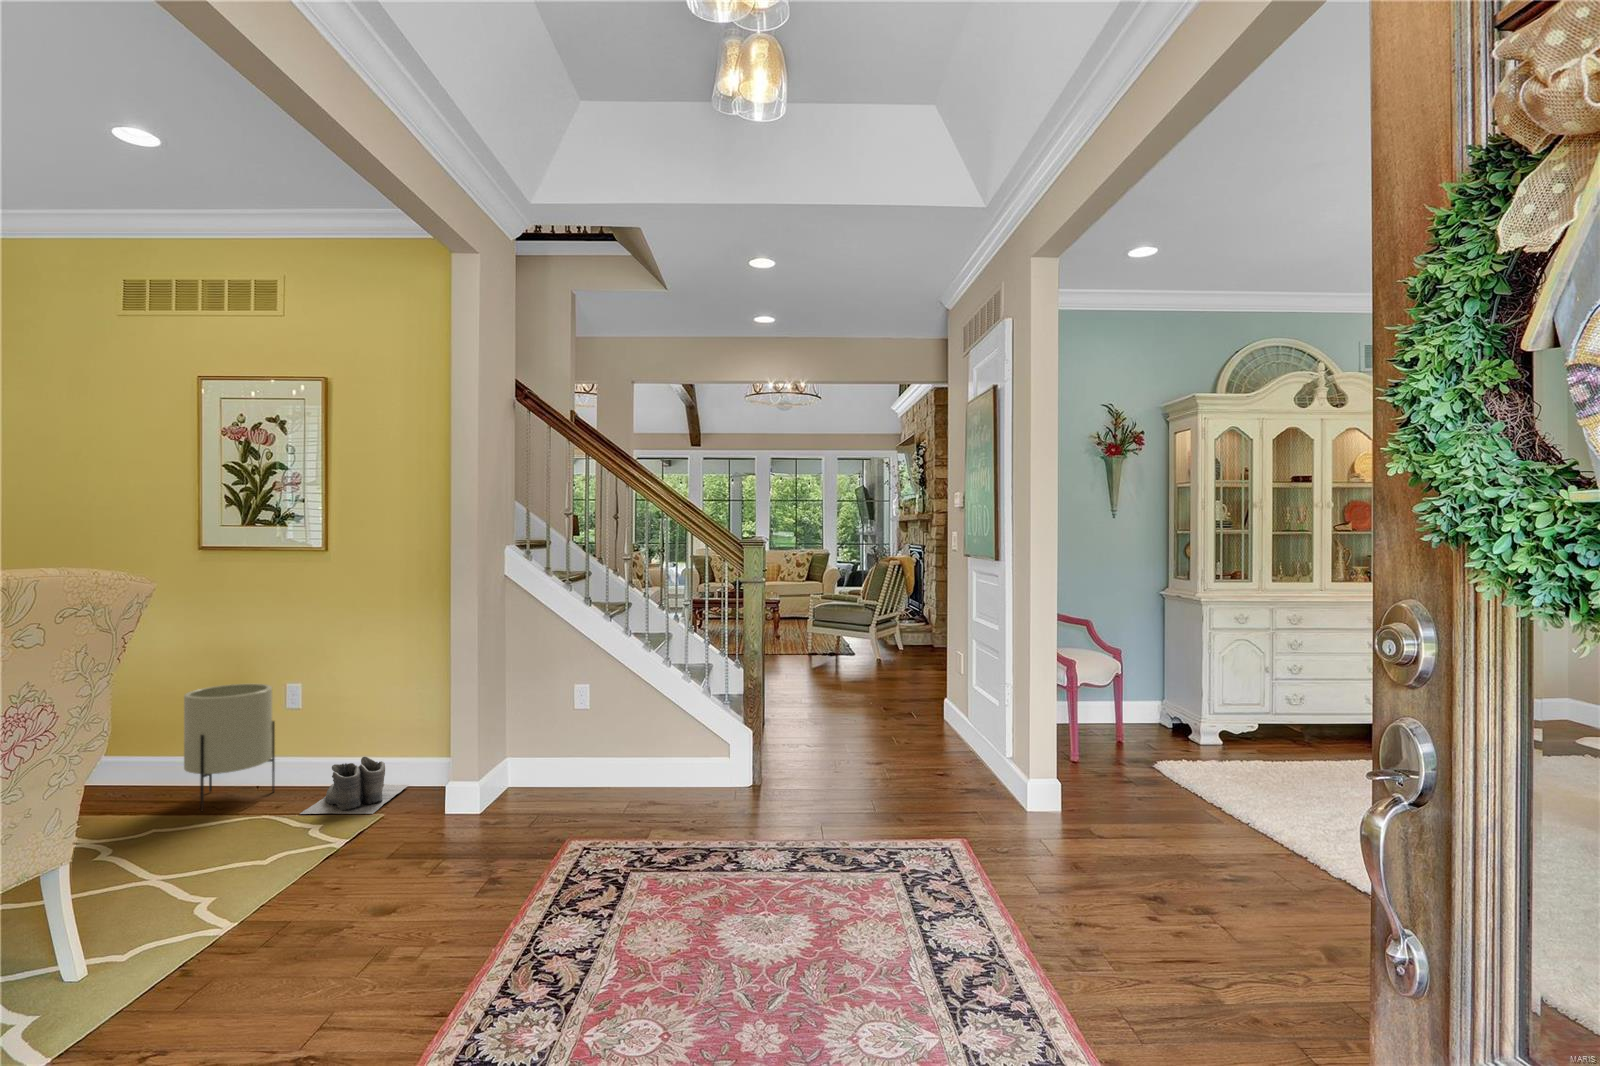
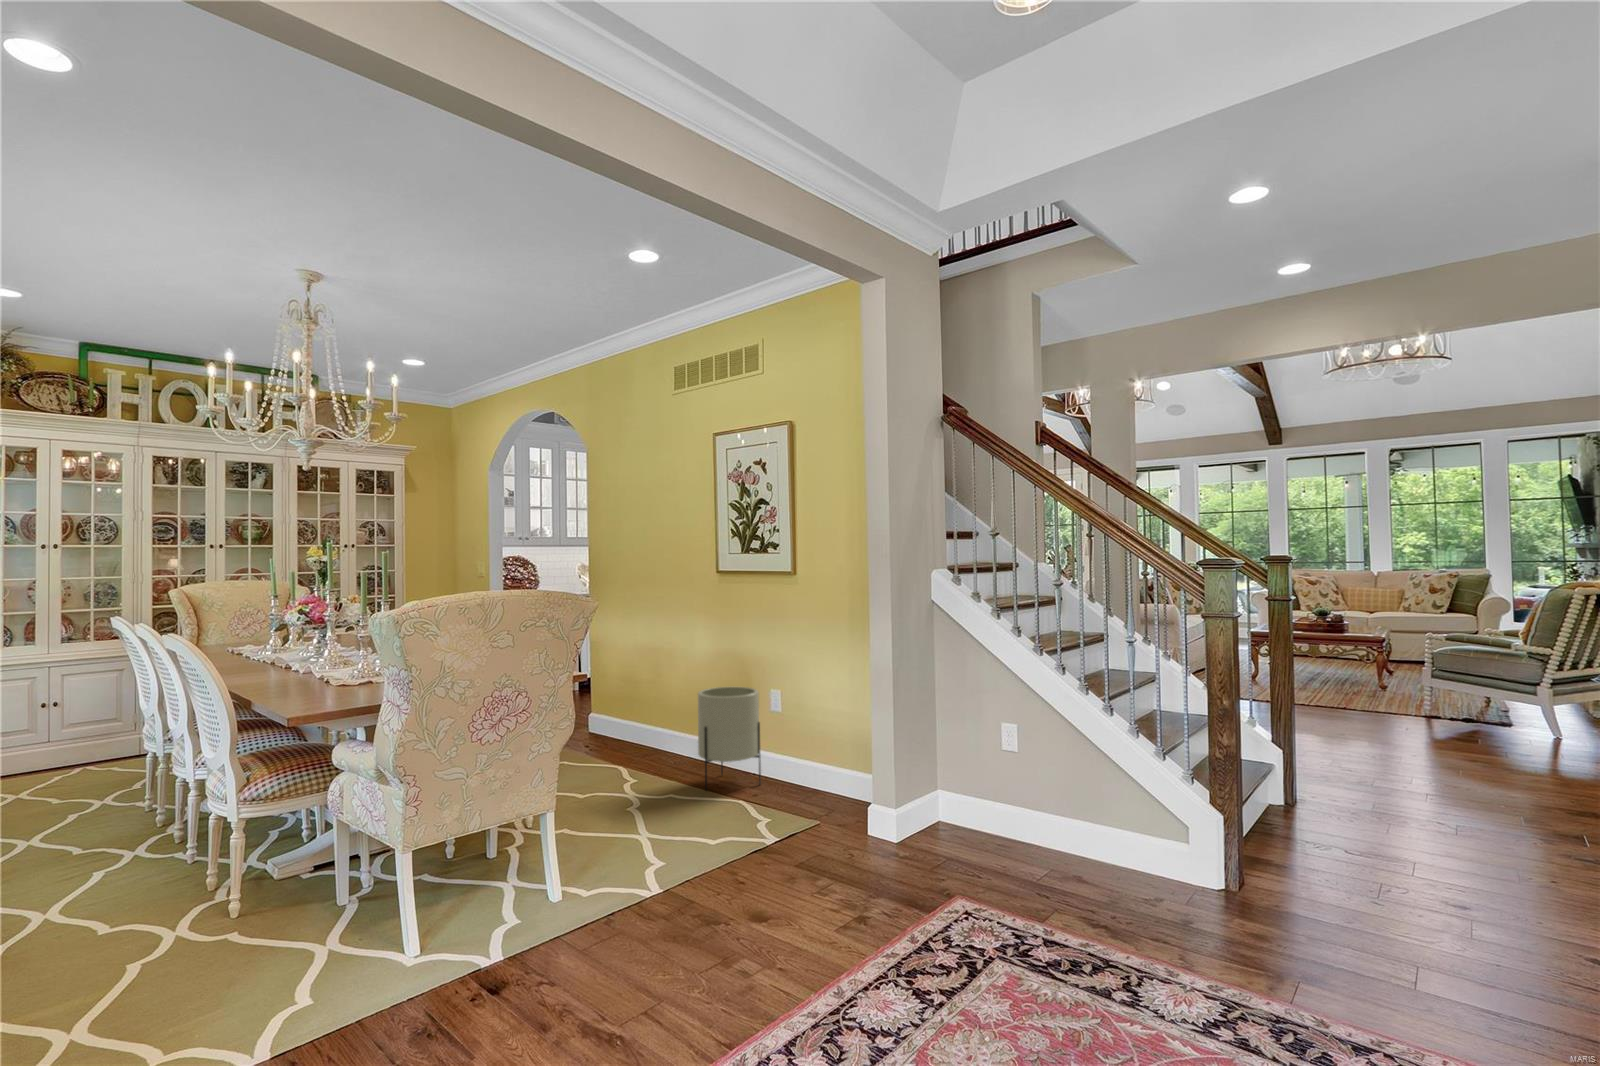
boots: present [300,757,408,814] -> none [762,767,858,823]

